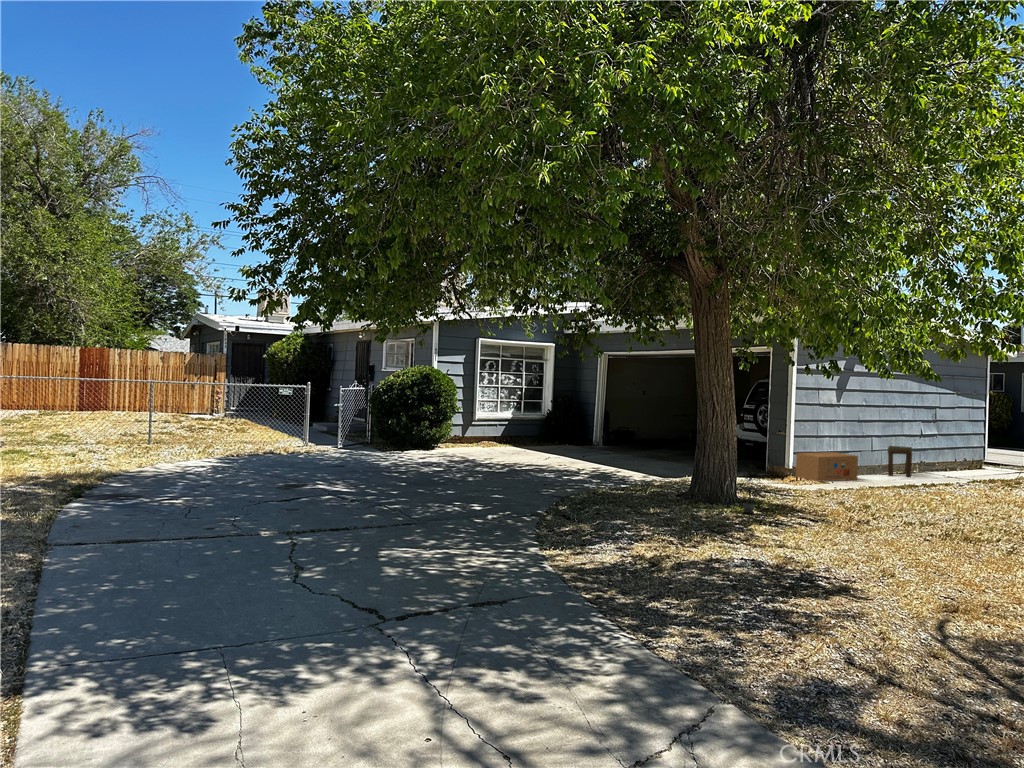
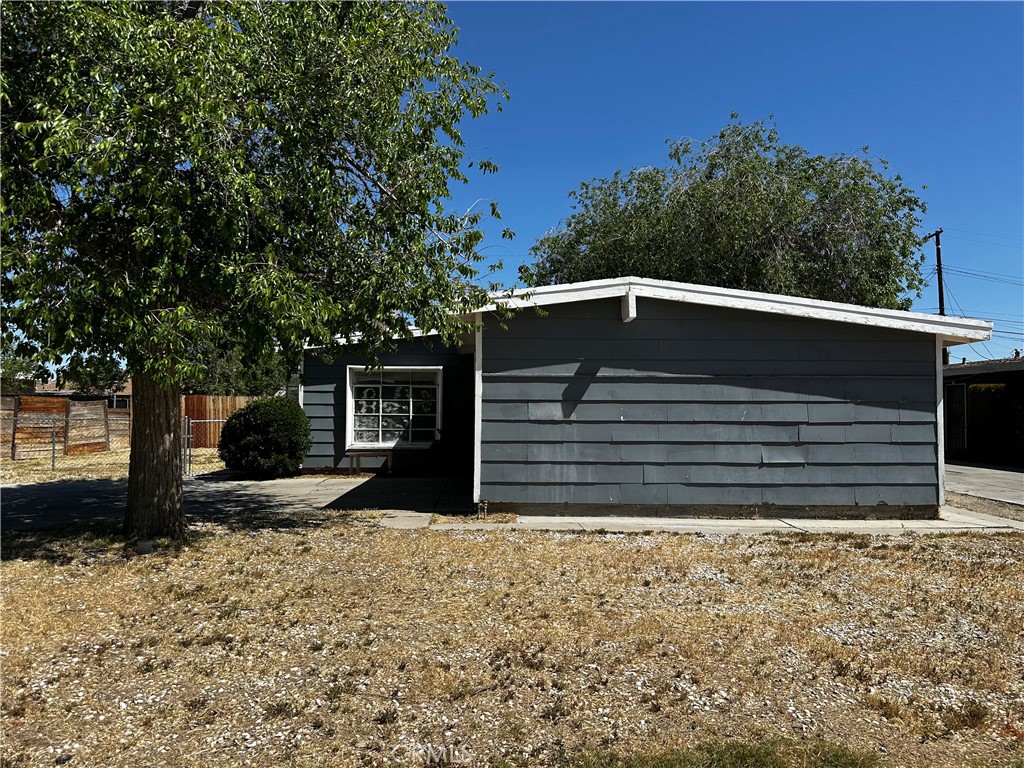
bench: present [888,446,912,477] -> present [349,451,392,476]
cardboard box: present [796,452,858,482] -> none [477,485,549,524]

